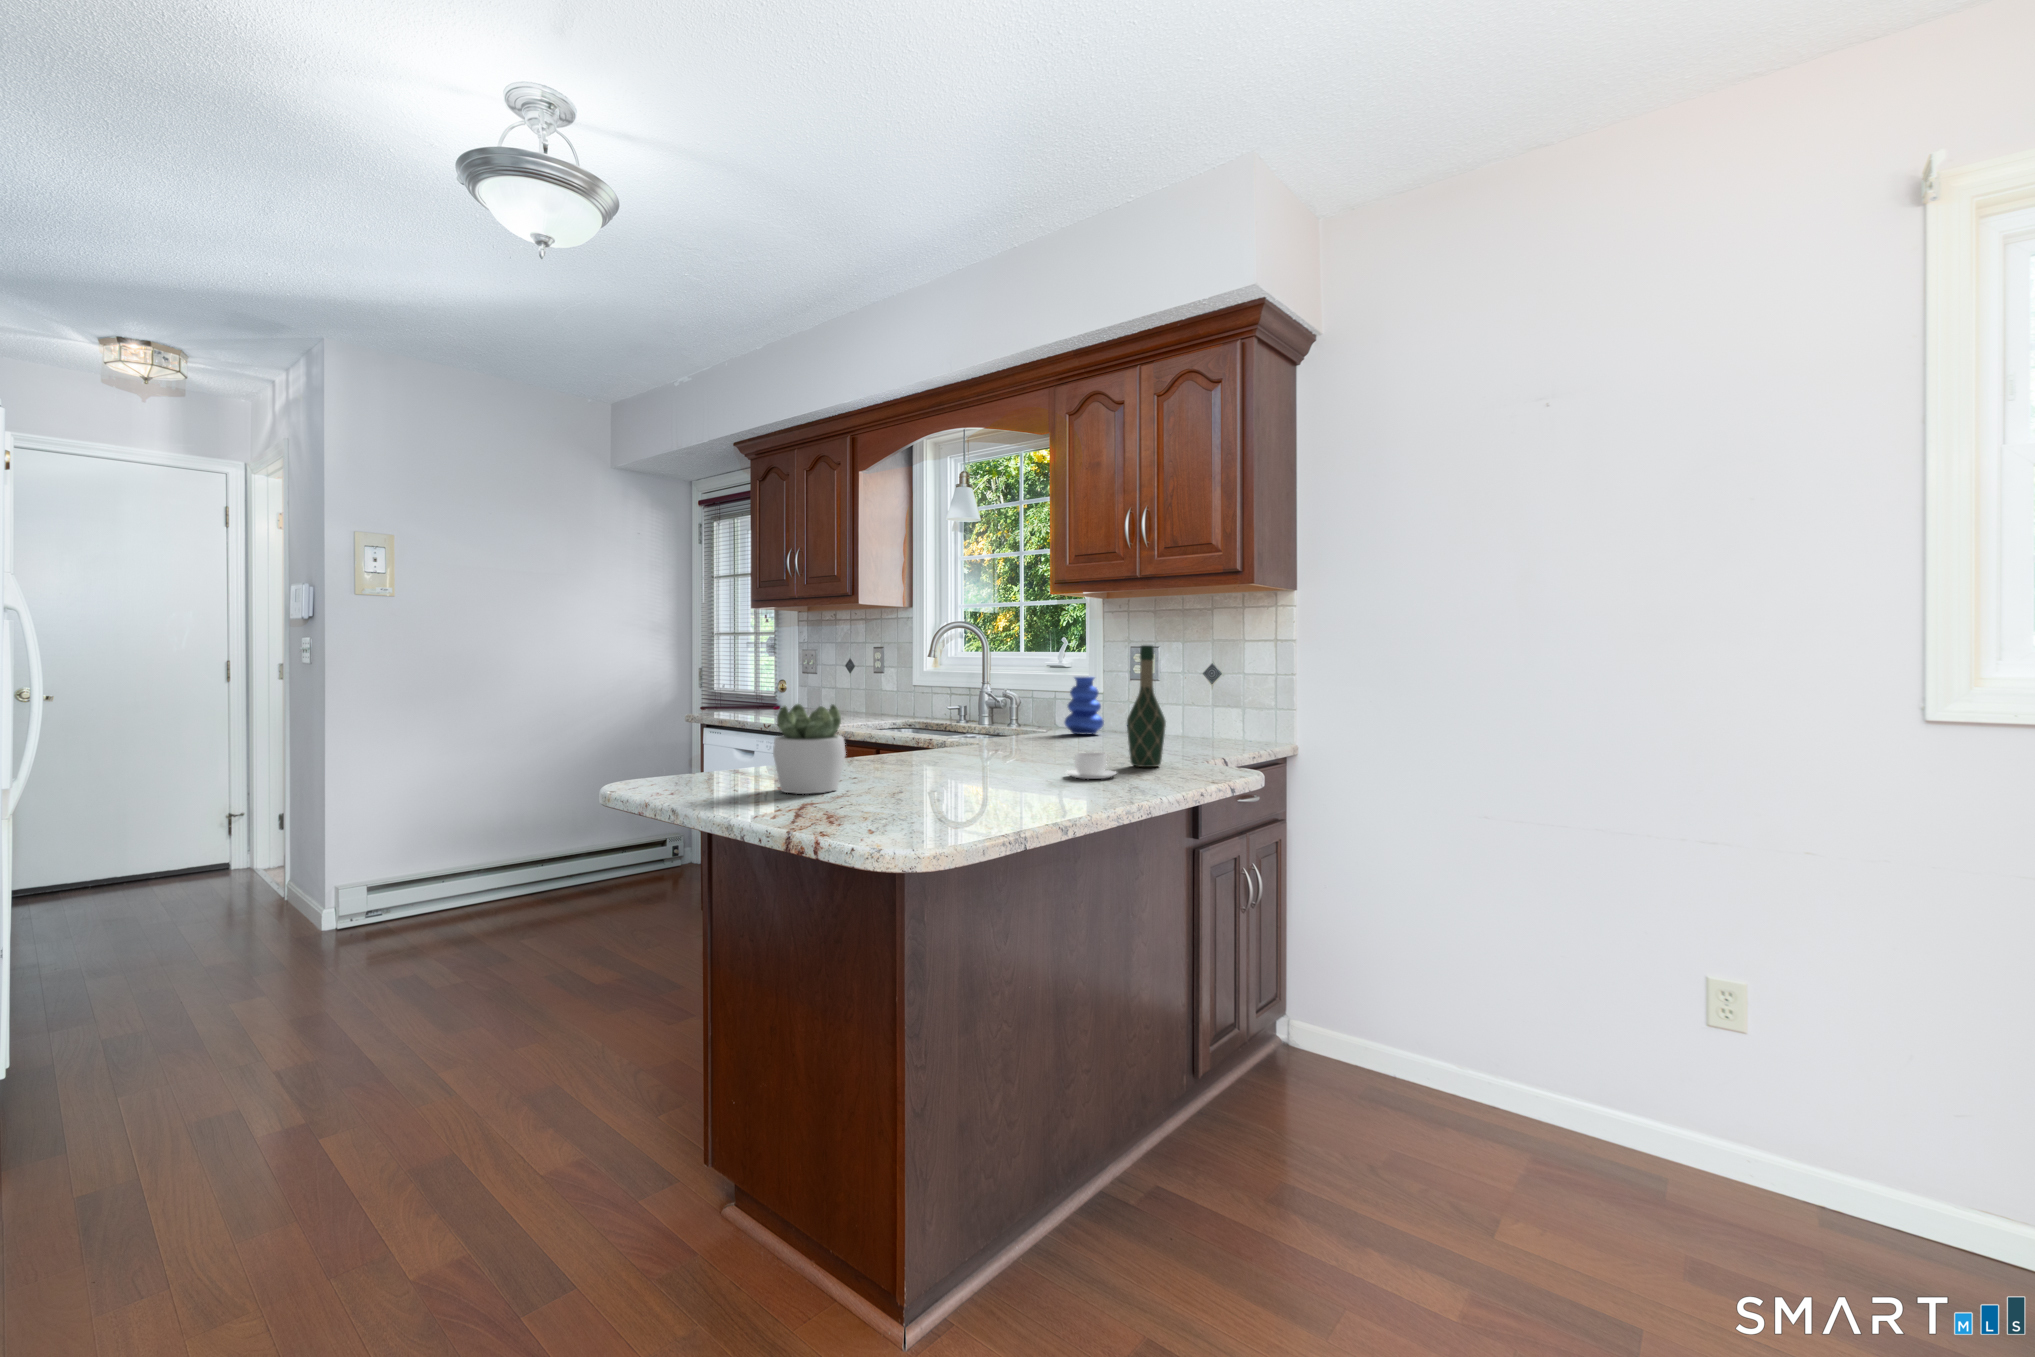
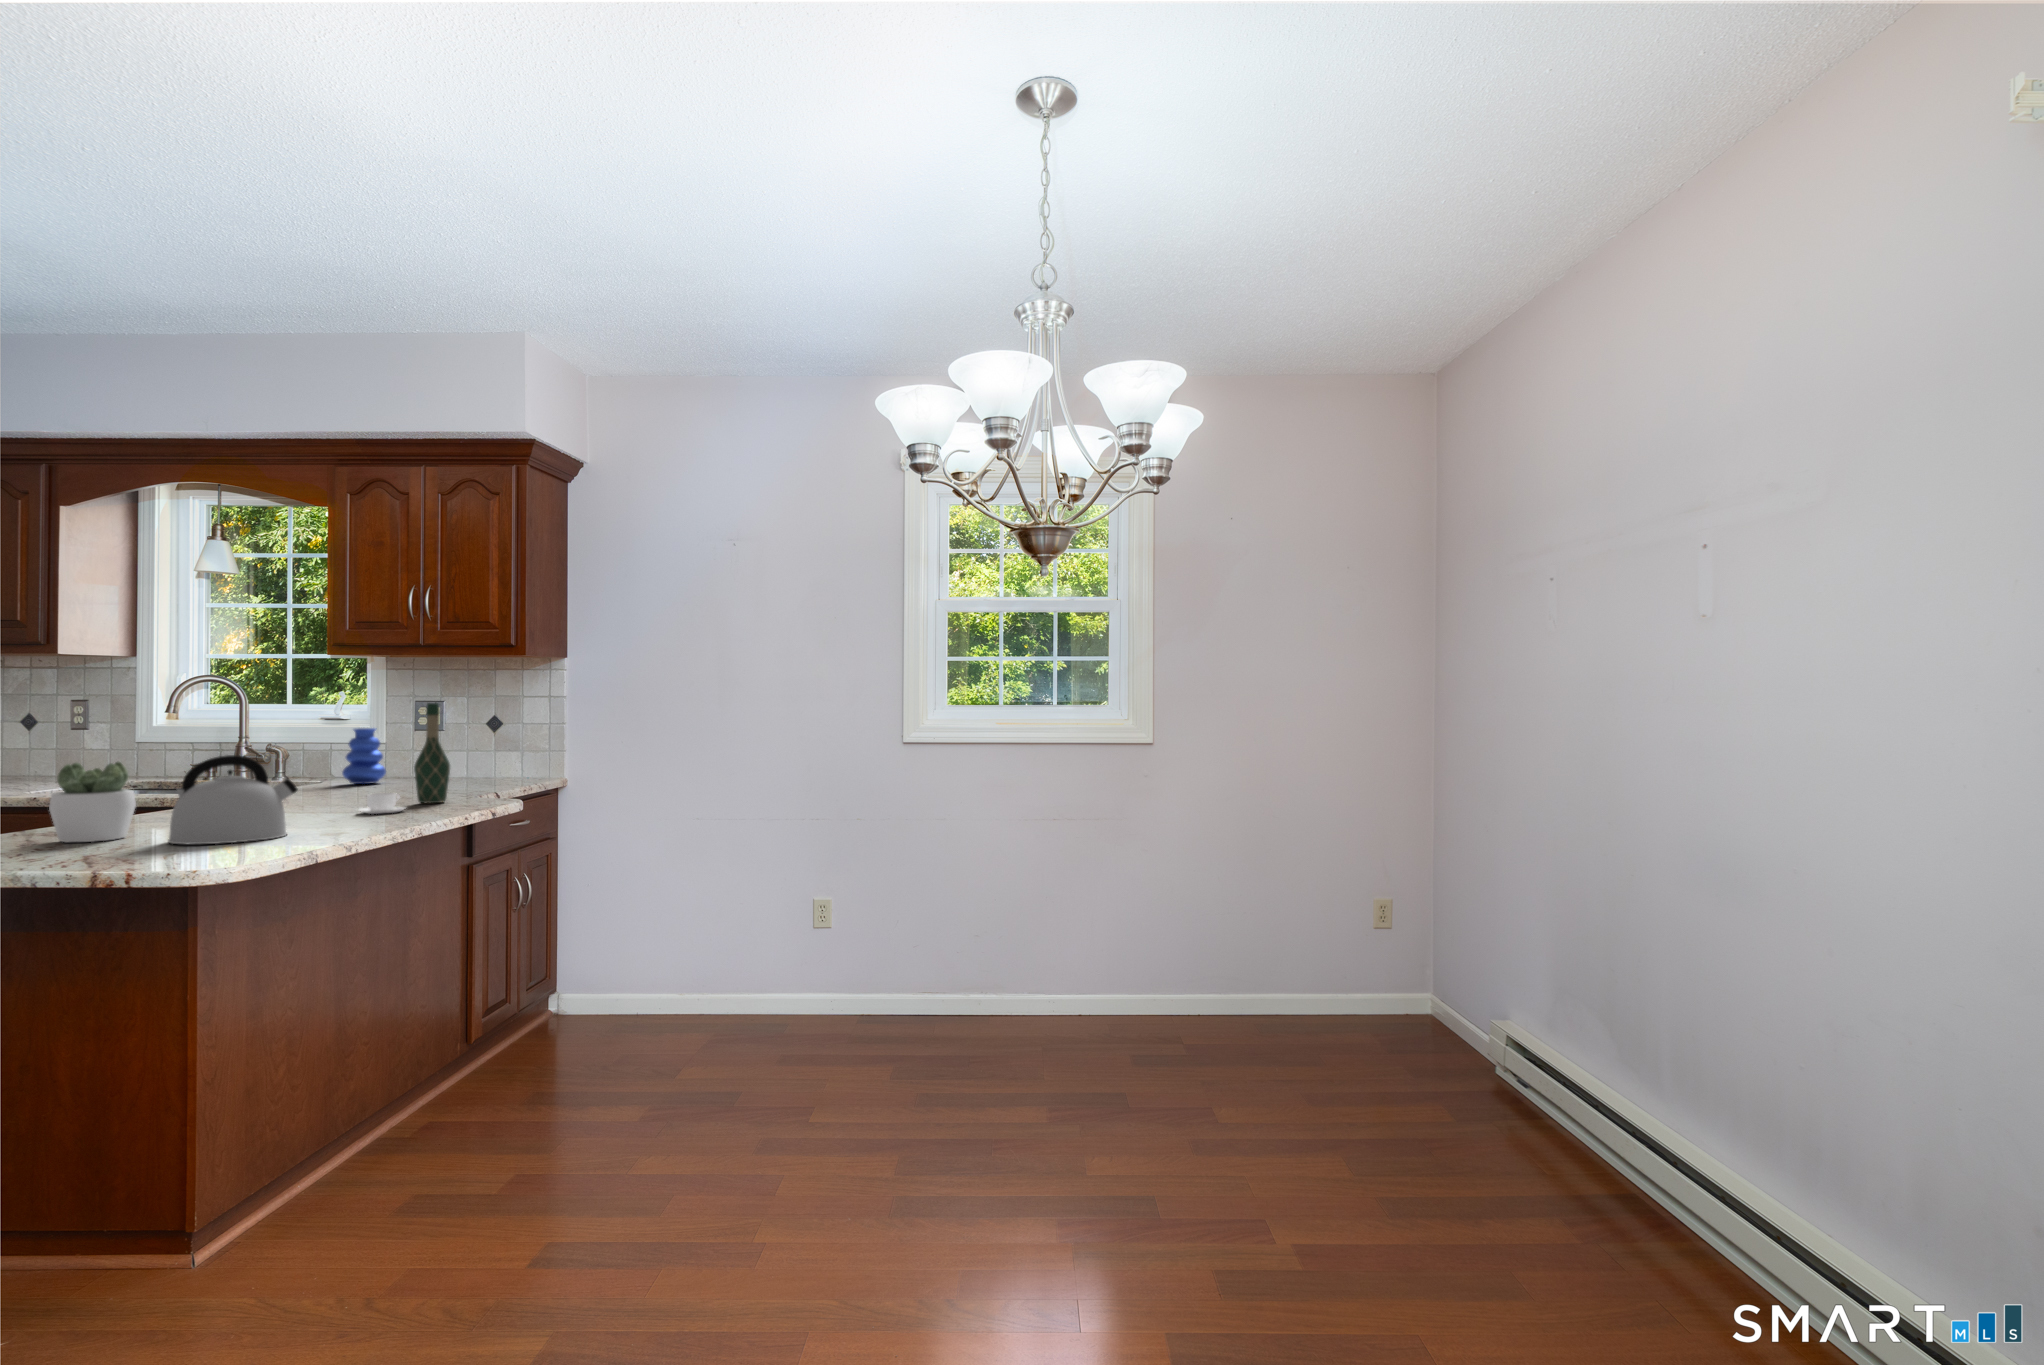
kettle: none [859,702,992,813] -> present [168,755,298,844]

